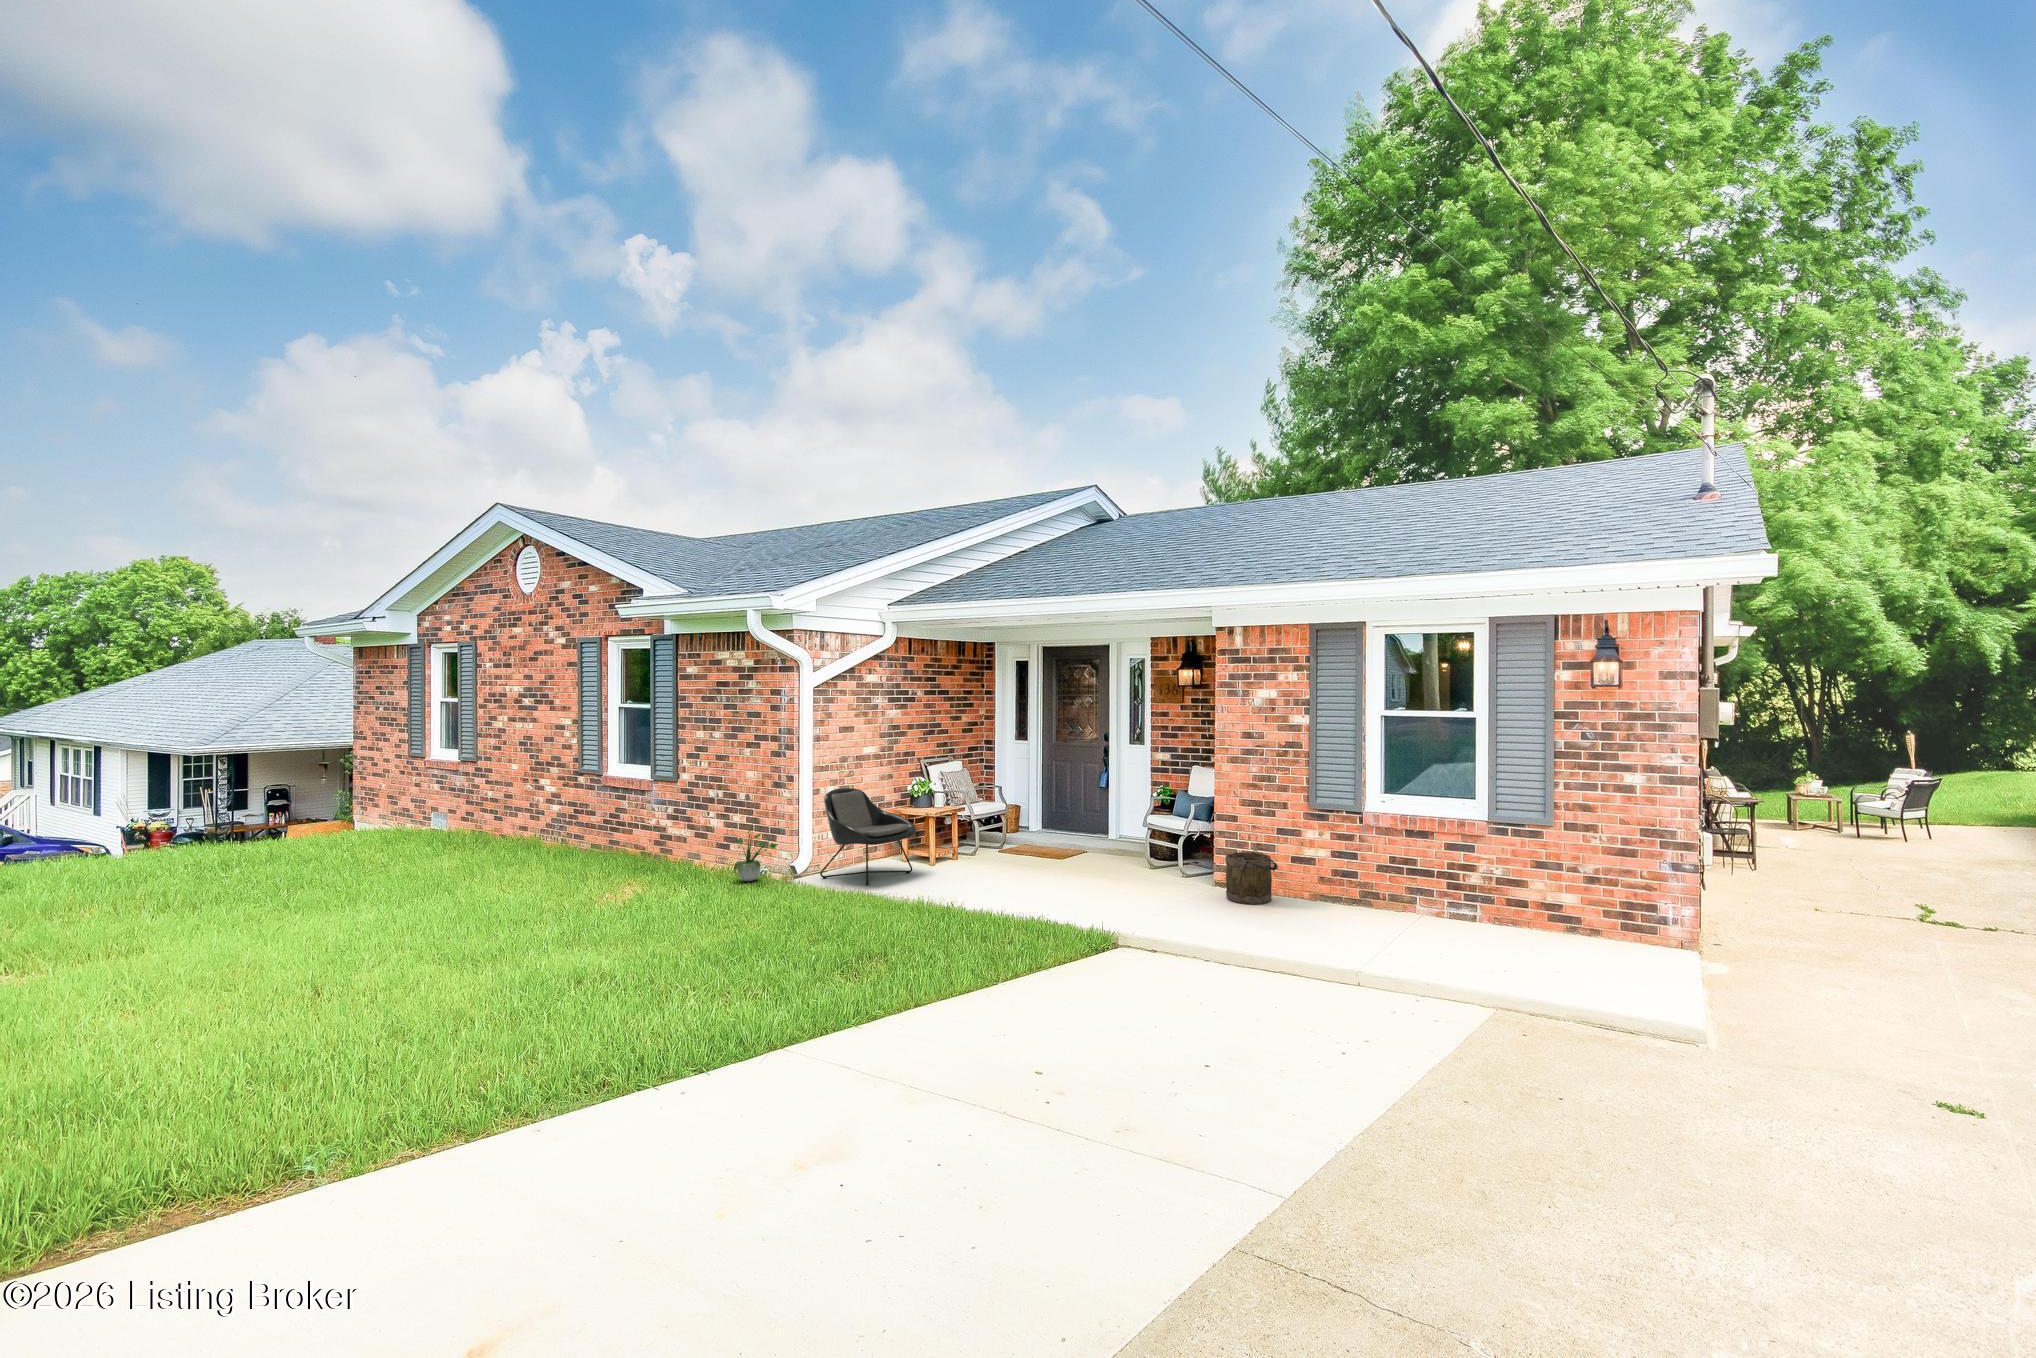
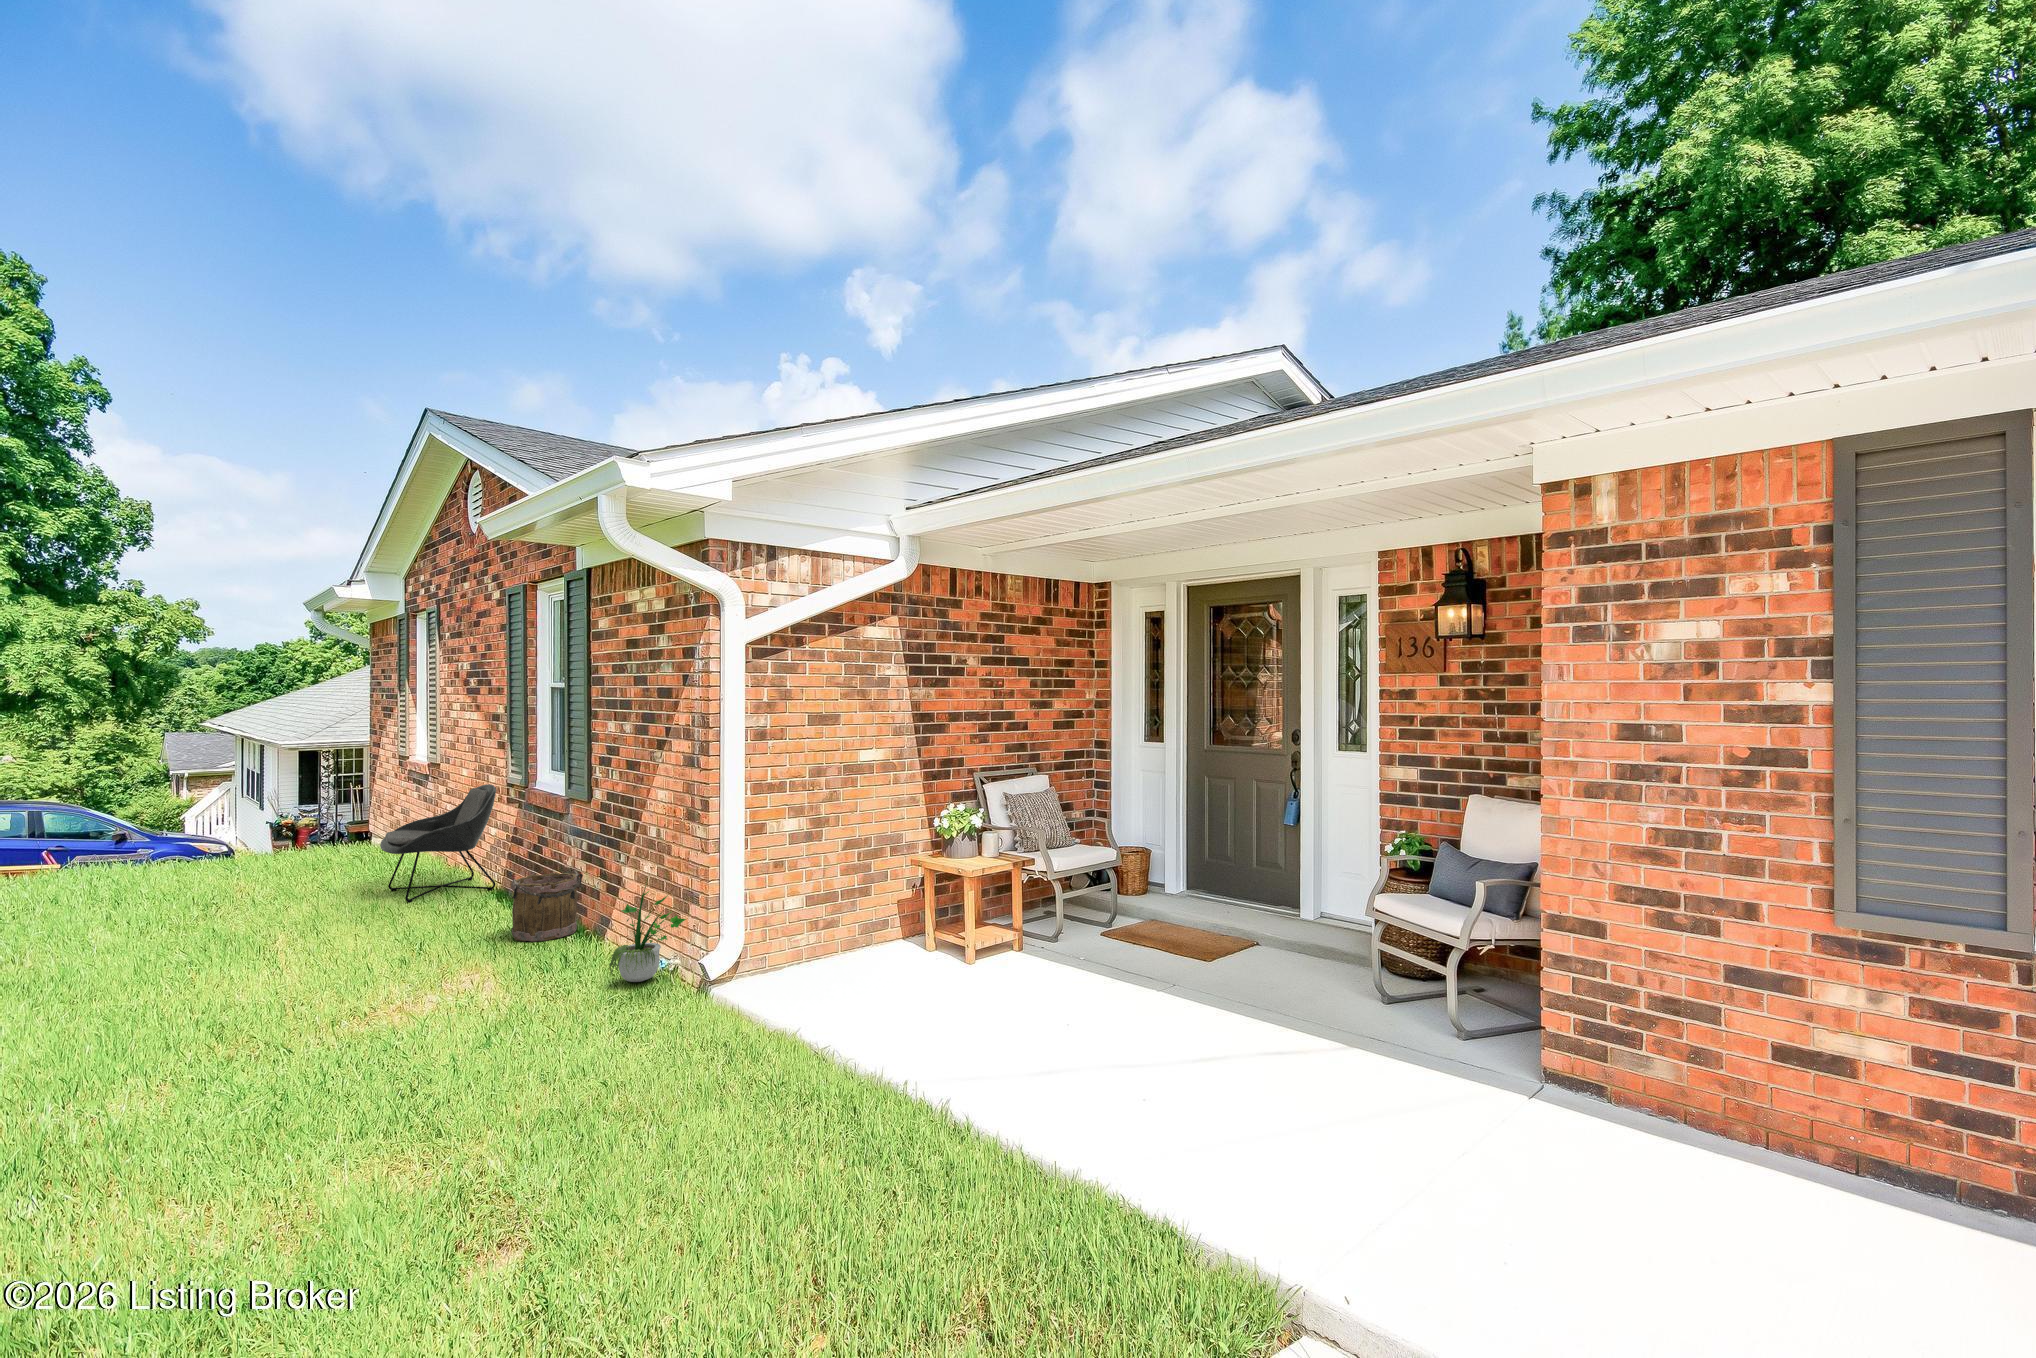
lounge chair: present [820,788,916,885] -> present [380,784,496,903]
bucket: present [1226,850,1278,904] -> present [511,870,583,942]

